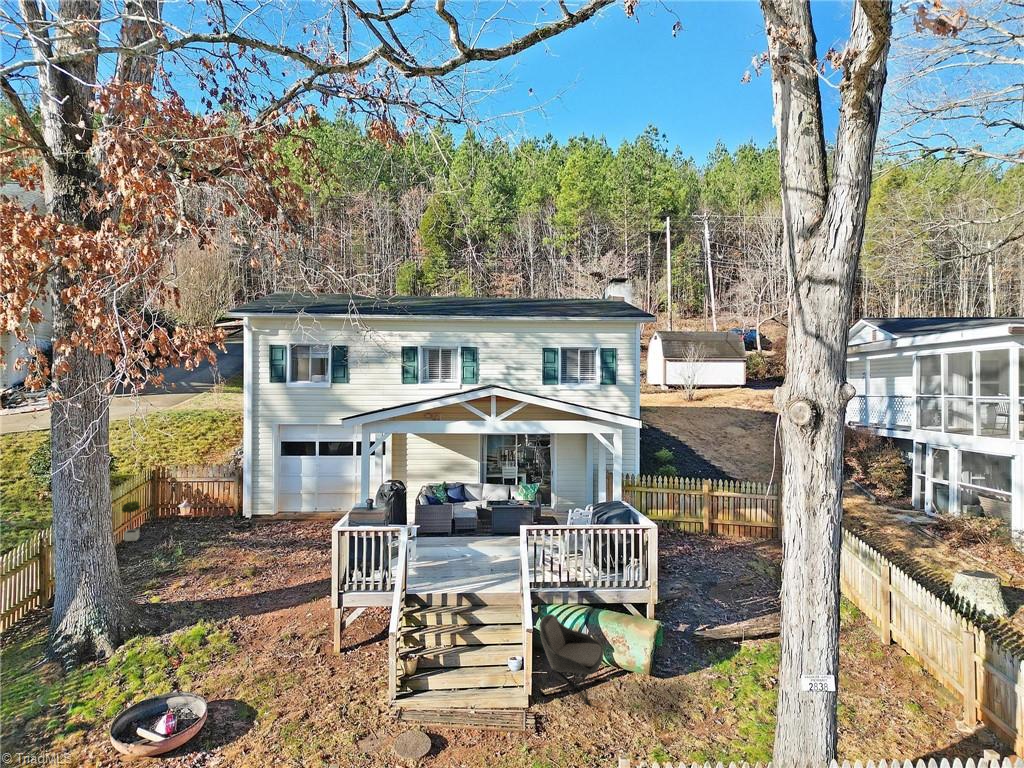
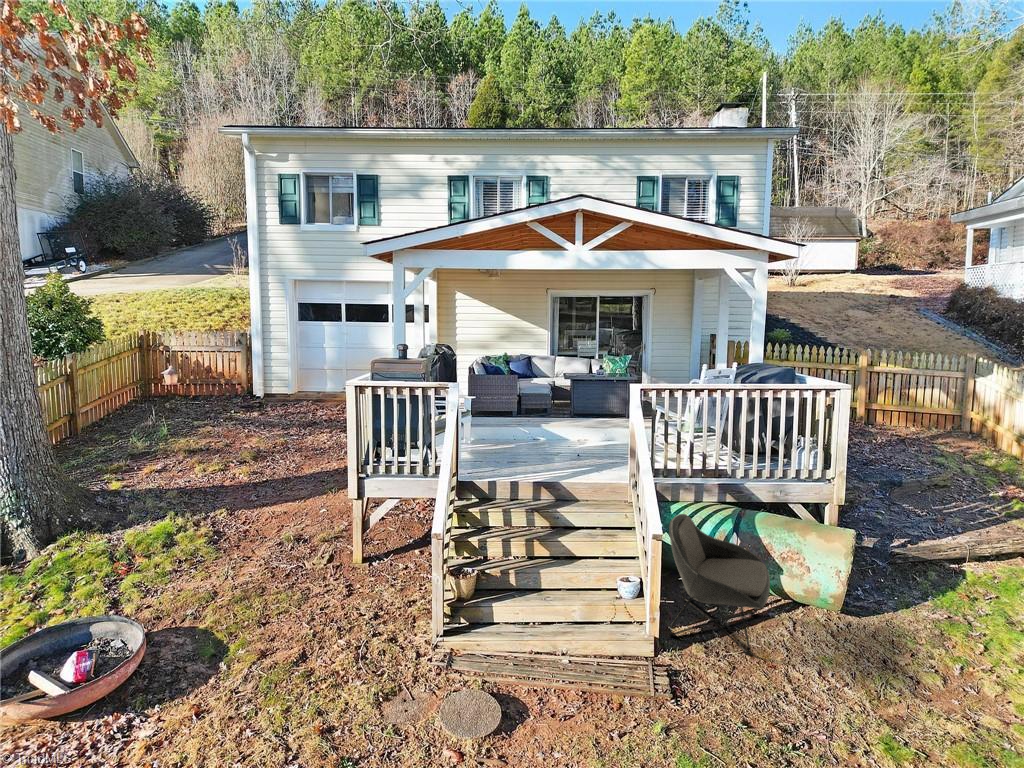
potted tree: present [122,501,140,541] -> none [98,368,125,418]

